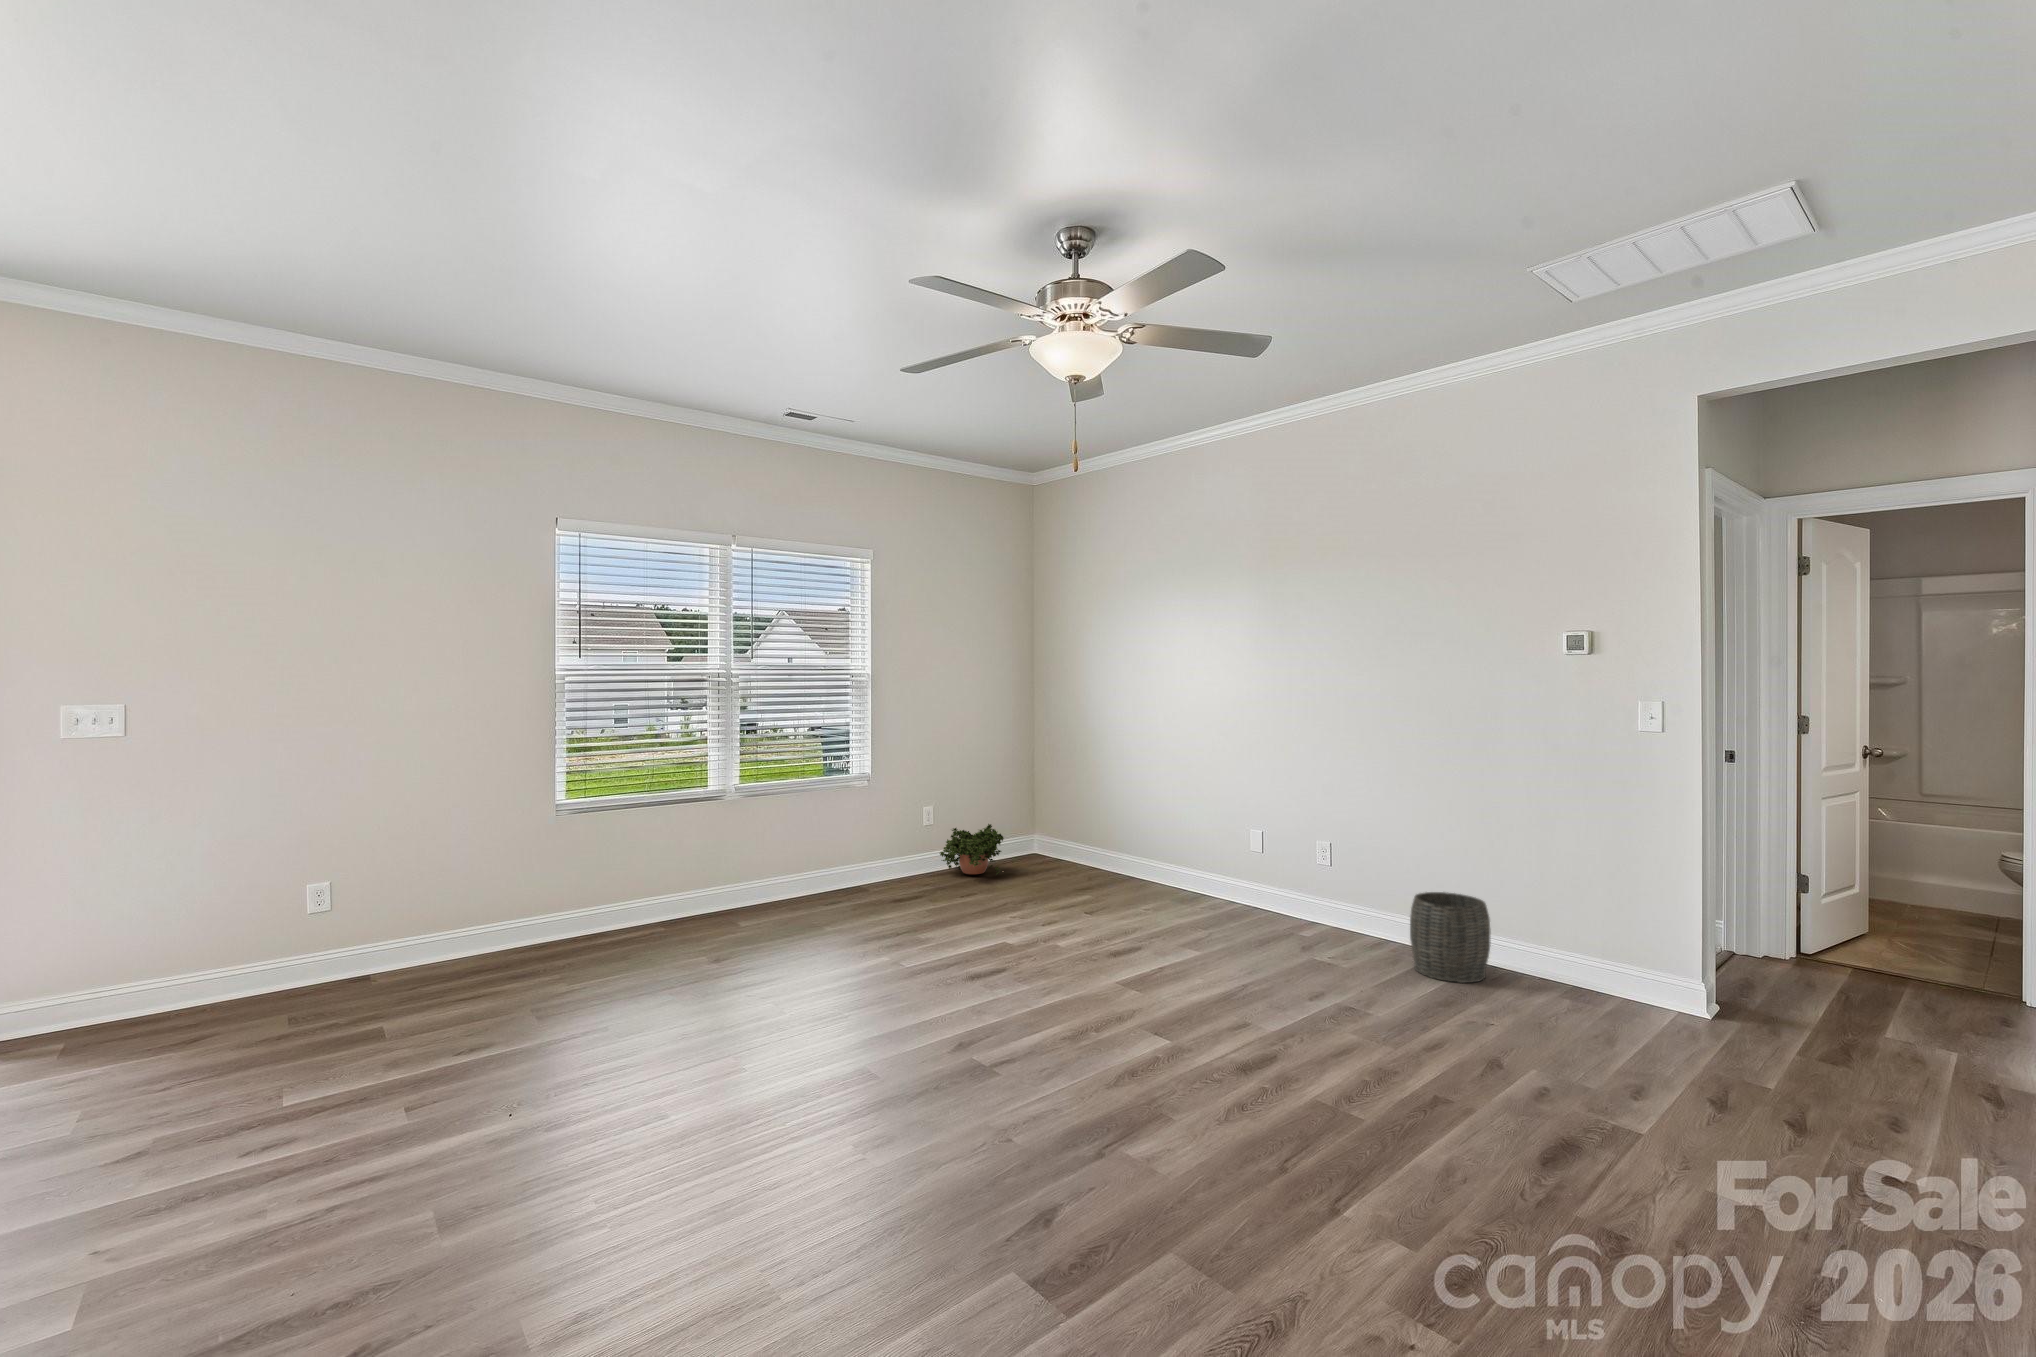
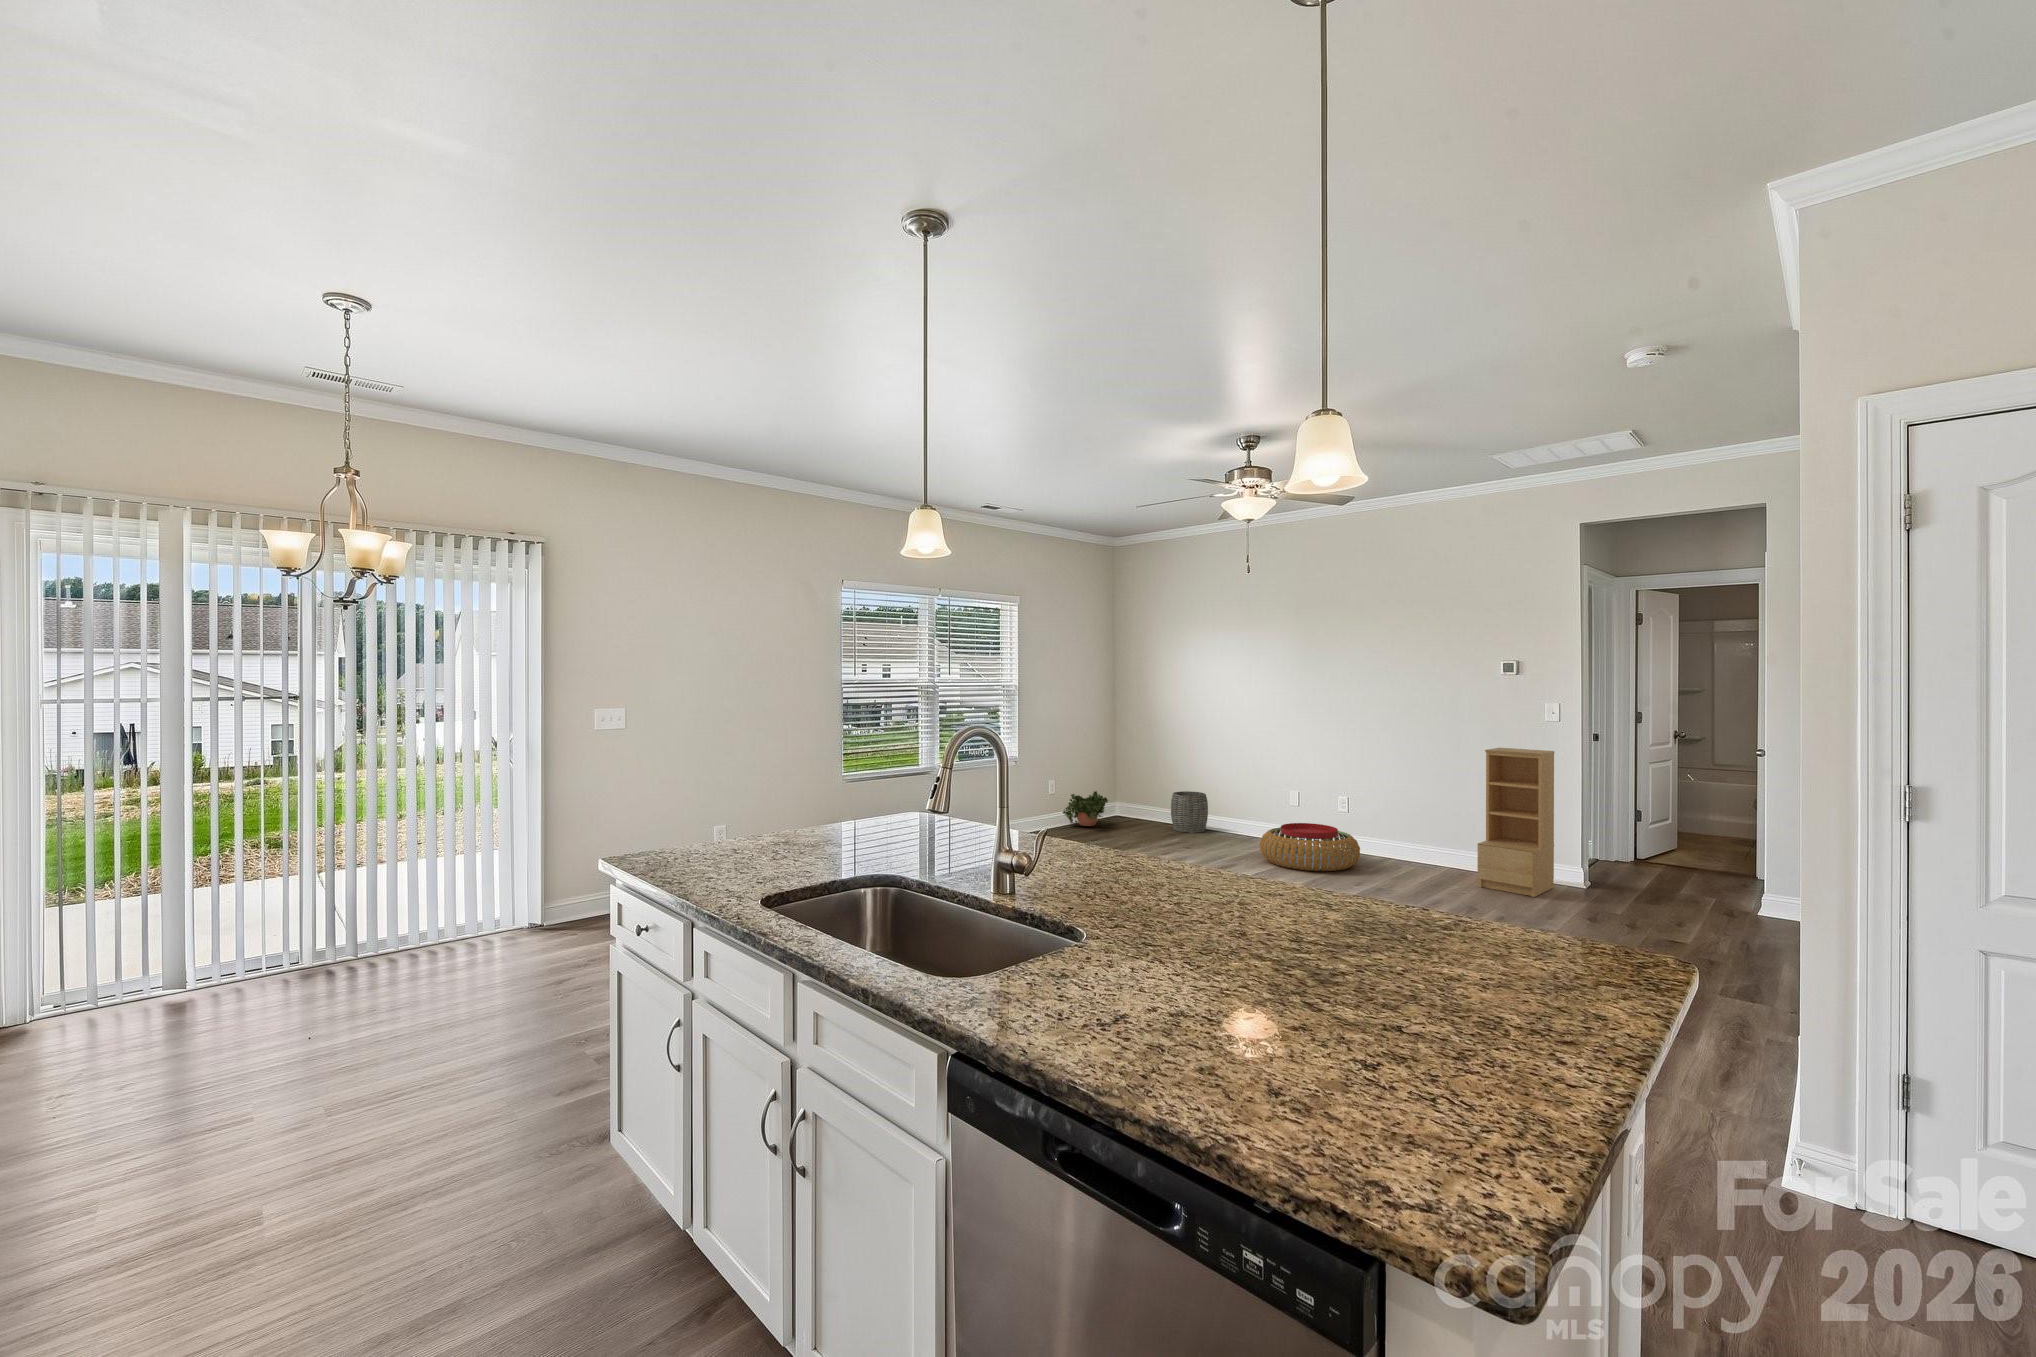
bookshelf: none [1516,774,1651,1033] -> present [1477,748,1554,897]
pouf: none [1184,884,1336,966] -> present [1260,823,1360,871]
woven basket: present [1410,892,1490,983] -> present [1171,791,1208,833]

